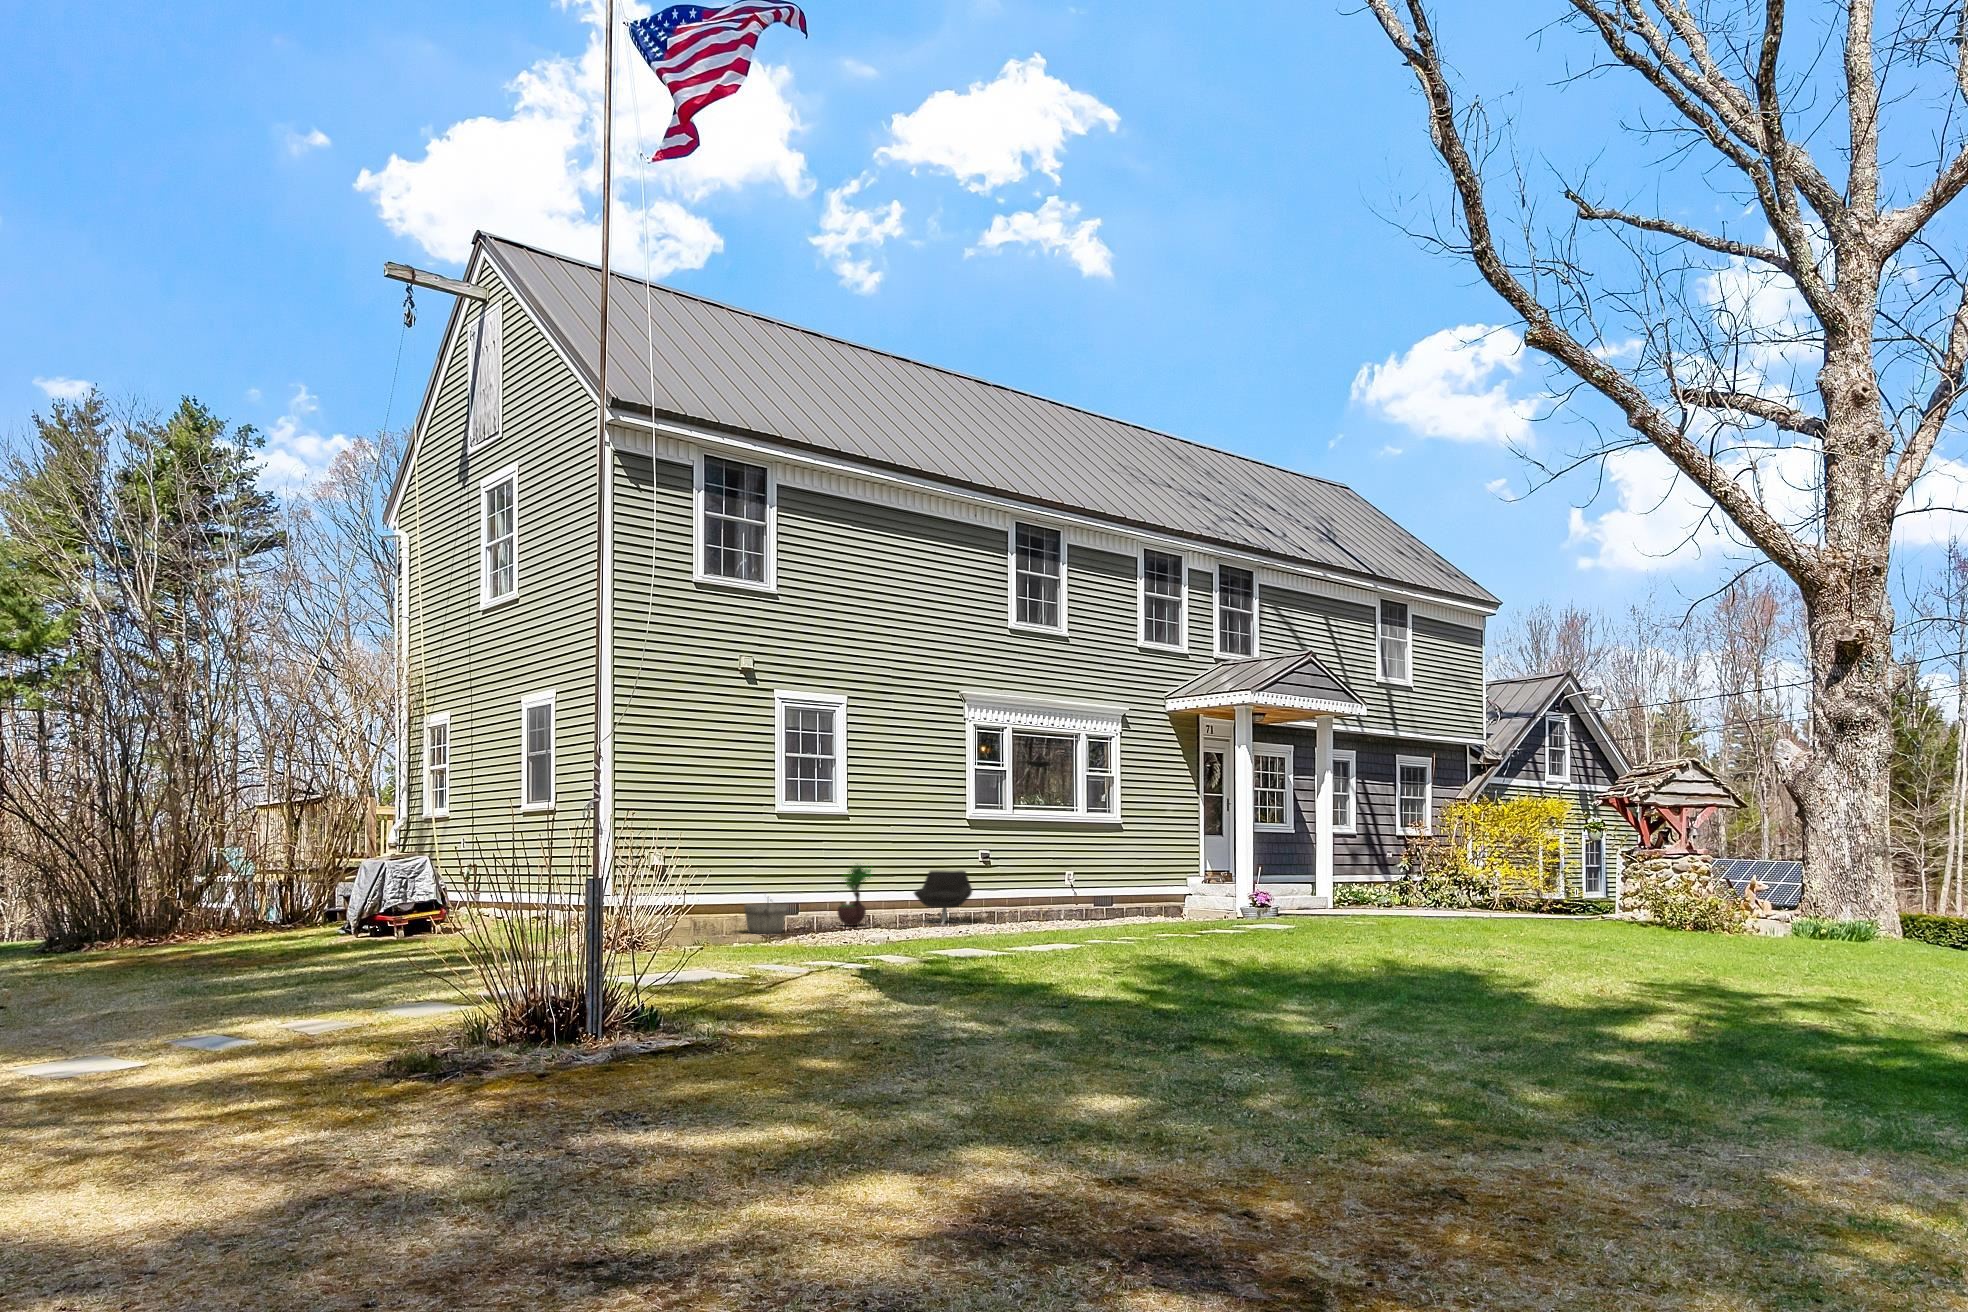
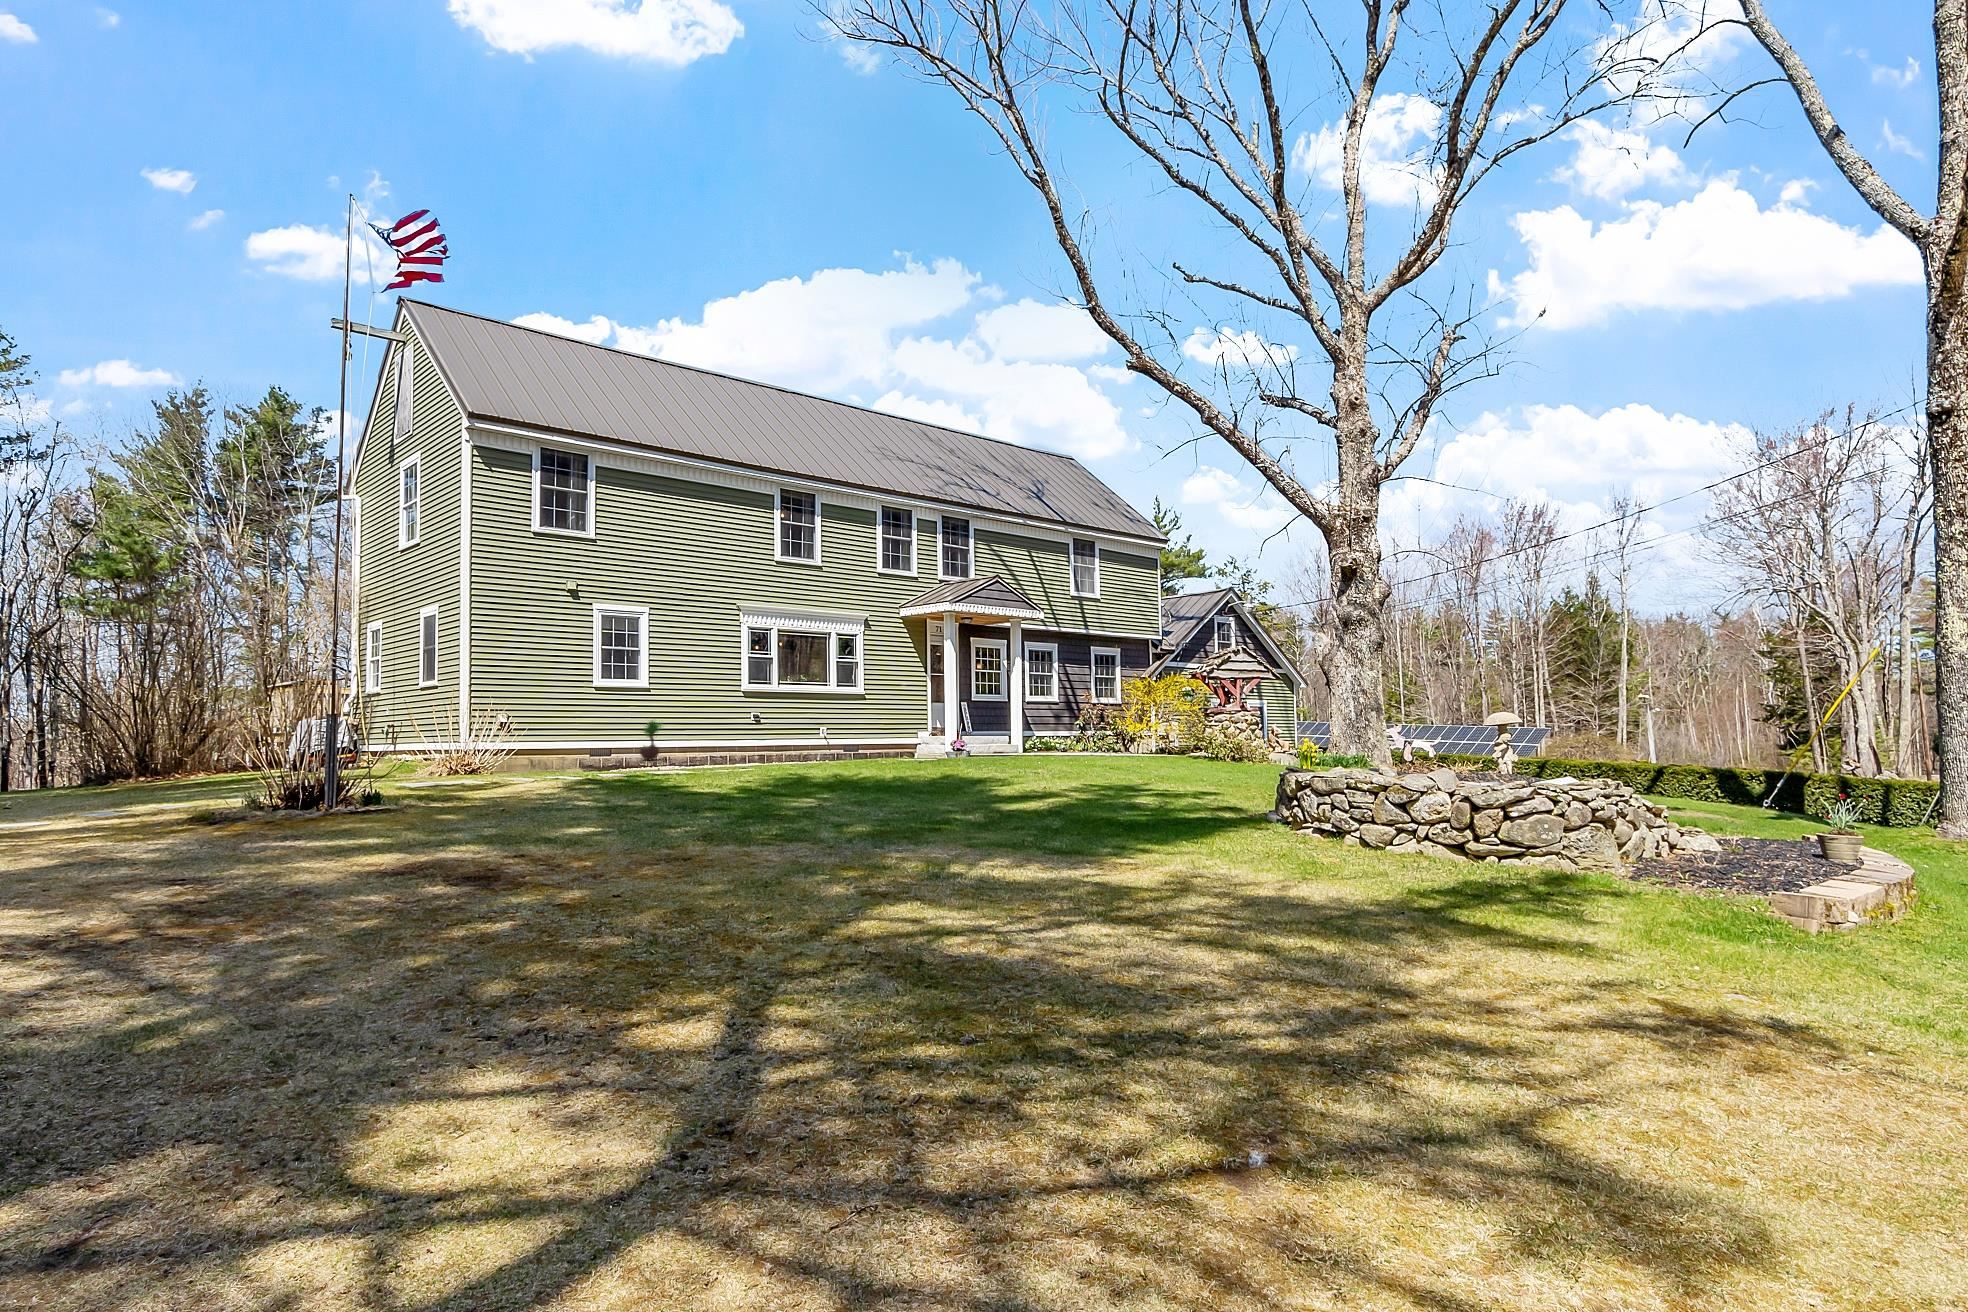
lounge chair: present [914,871,973,924] -> none [695,724,739,759]
wooden bucket: present [744,902,787,934] -> none [567,740,598,765]

